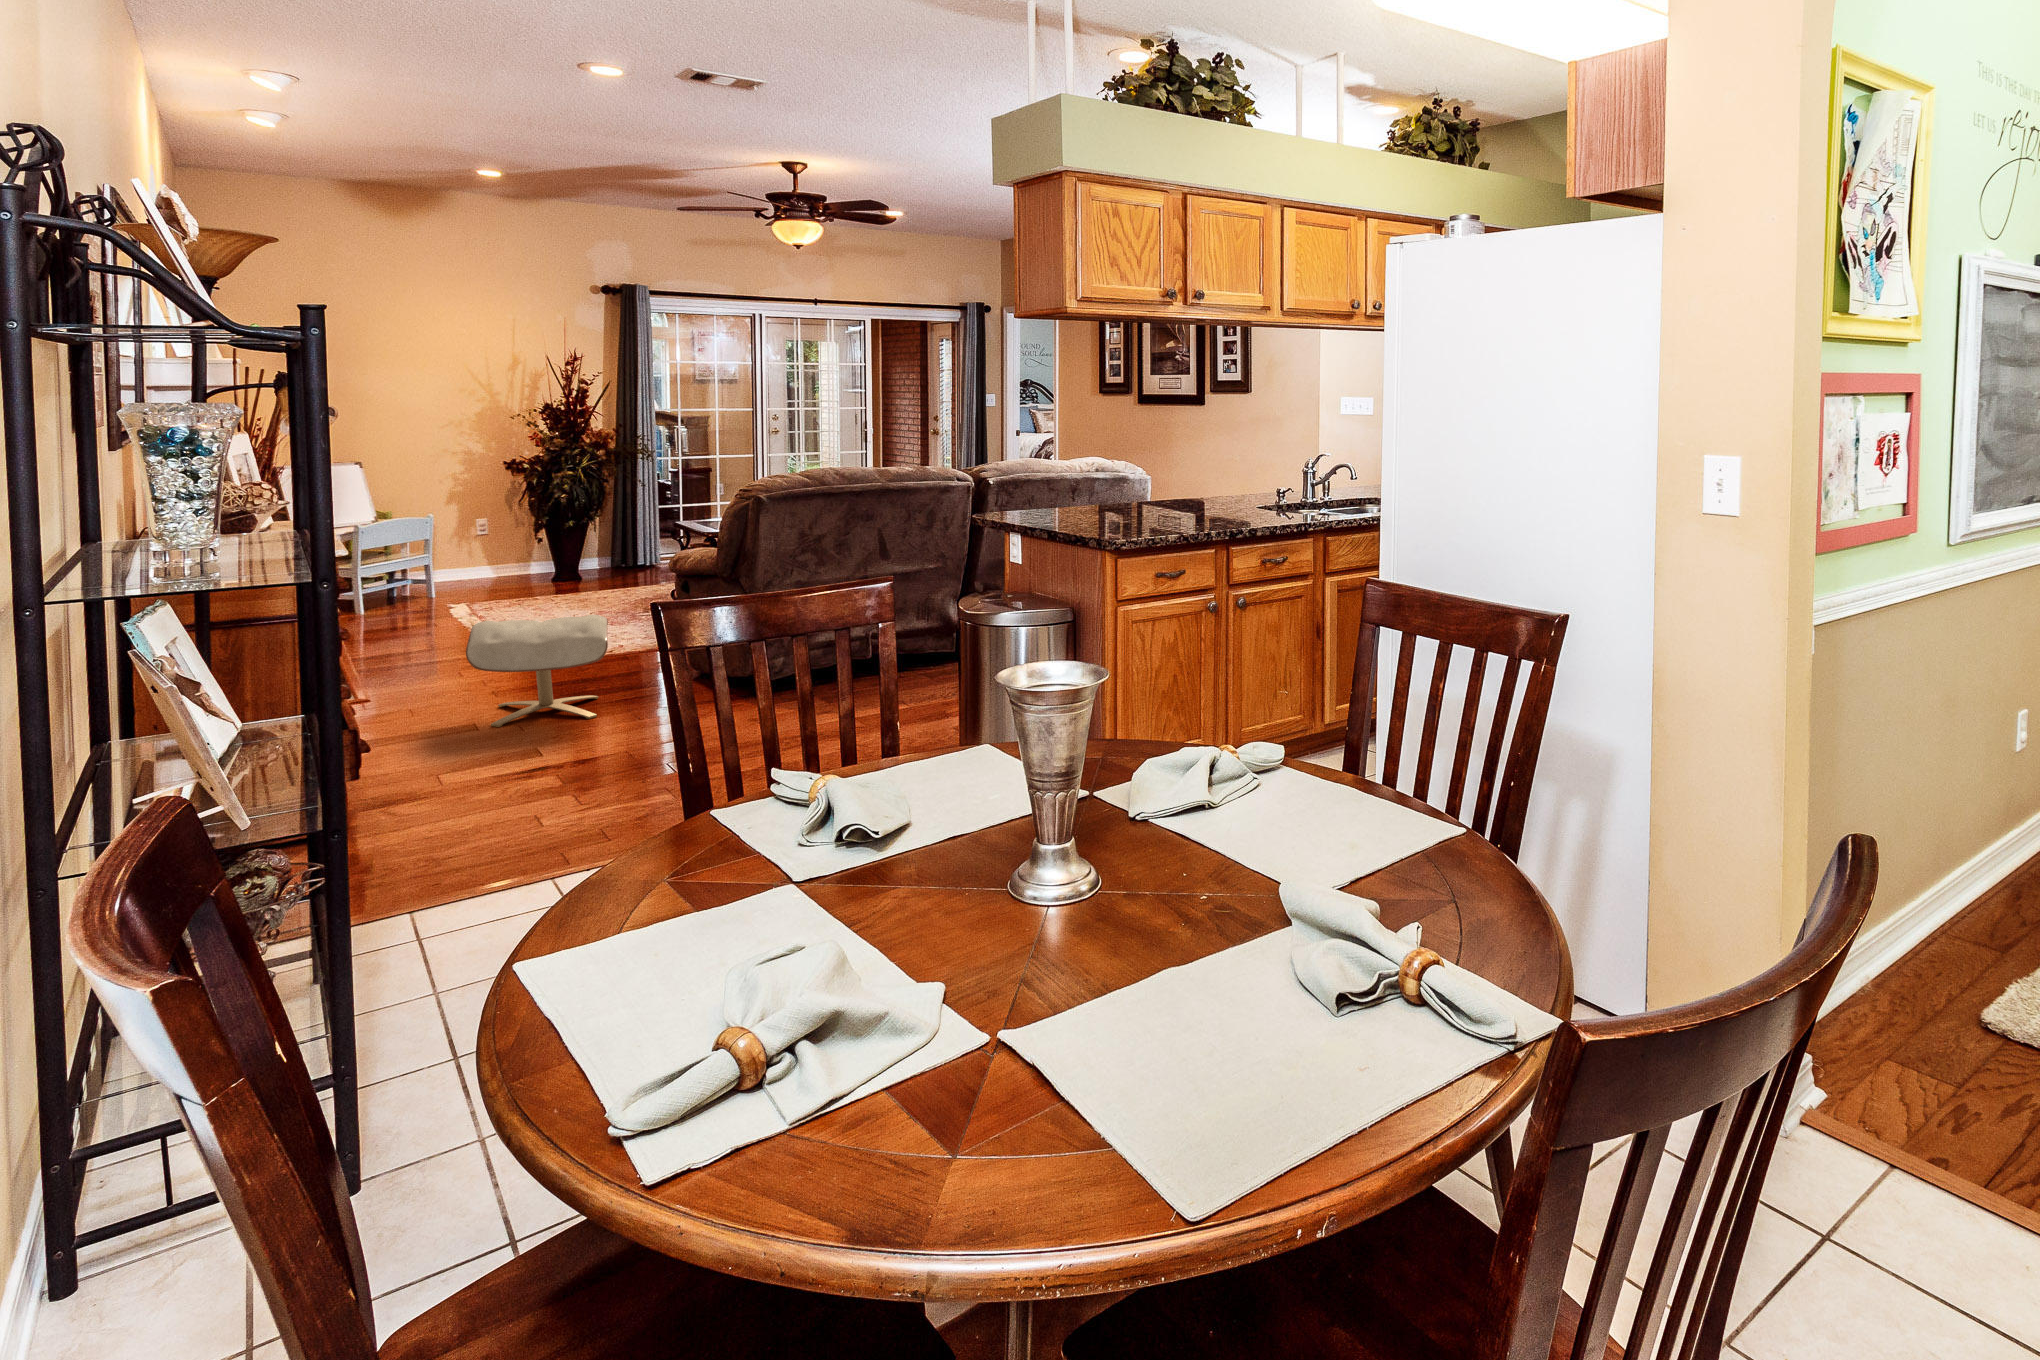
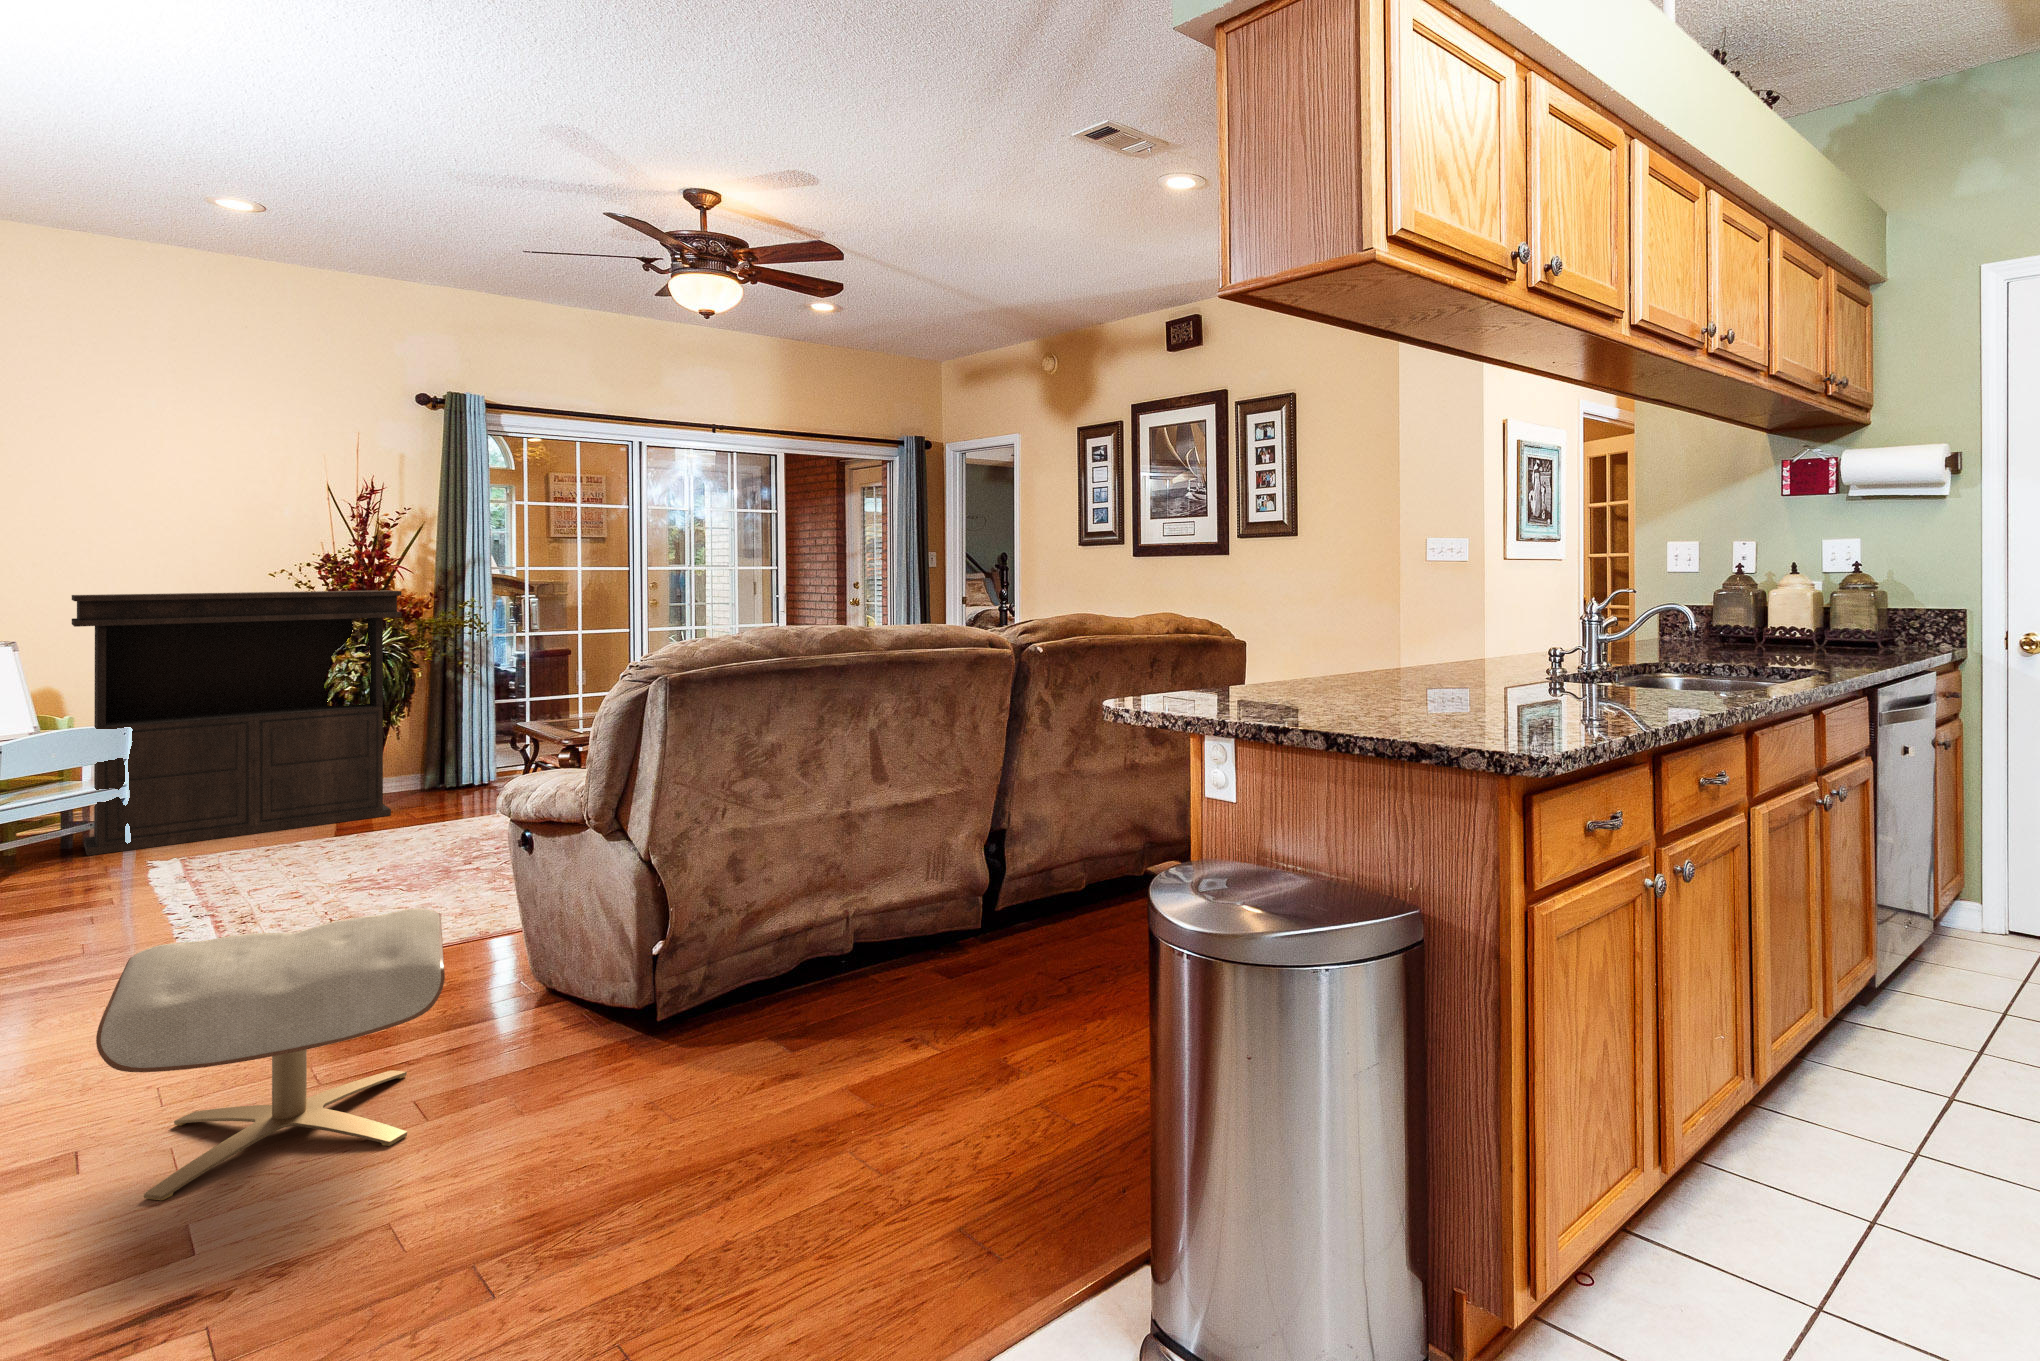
console table: none [398,428,600,599] -> present [72,590,402,856]

